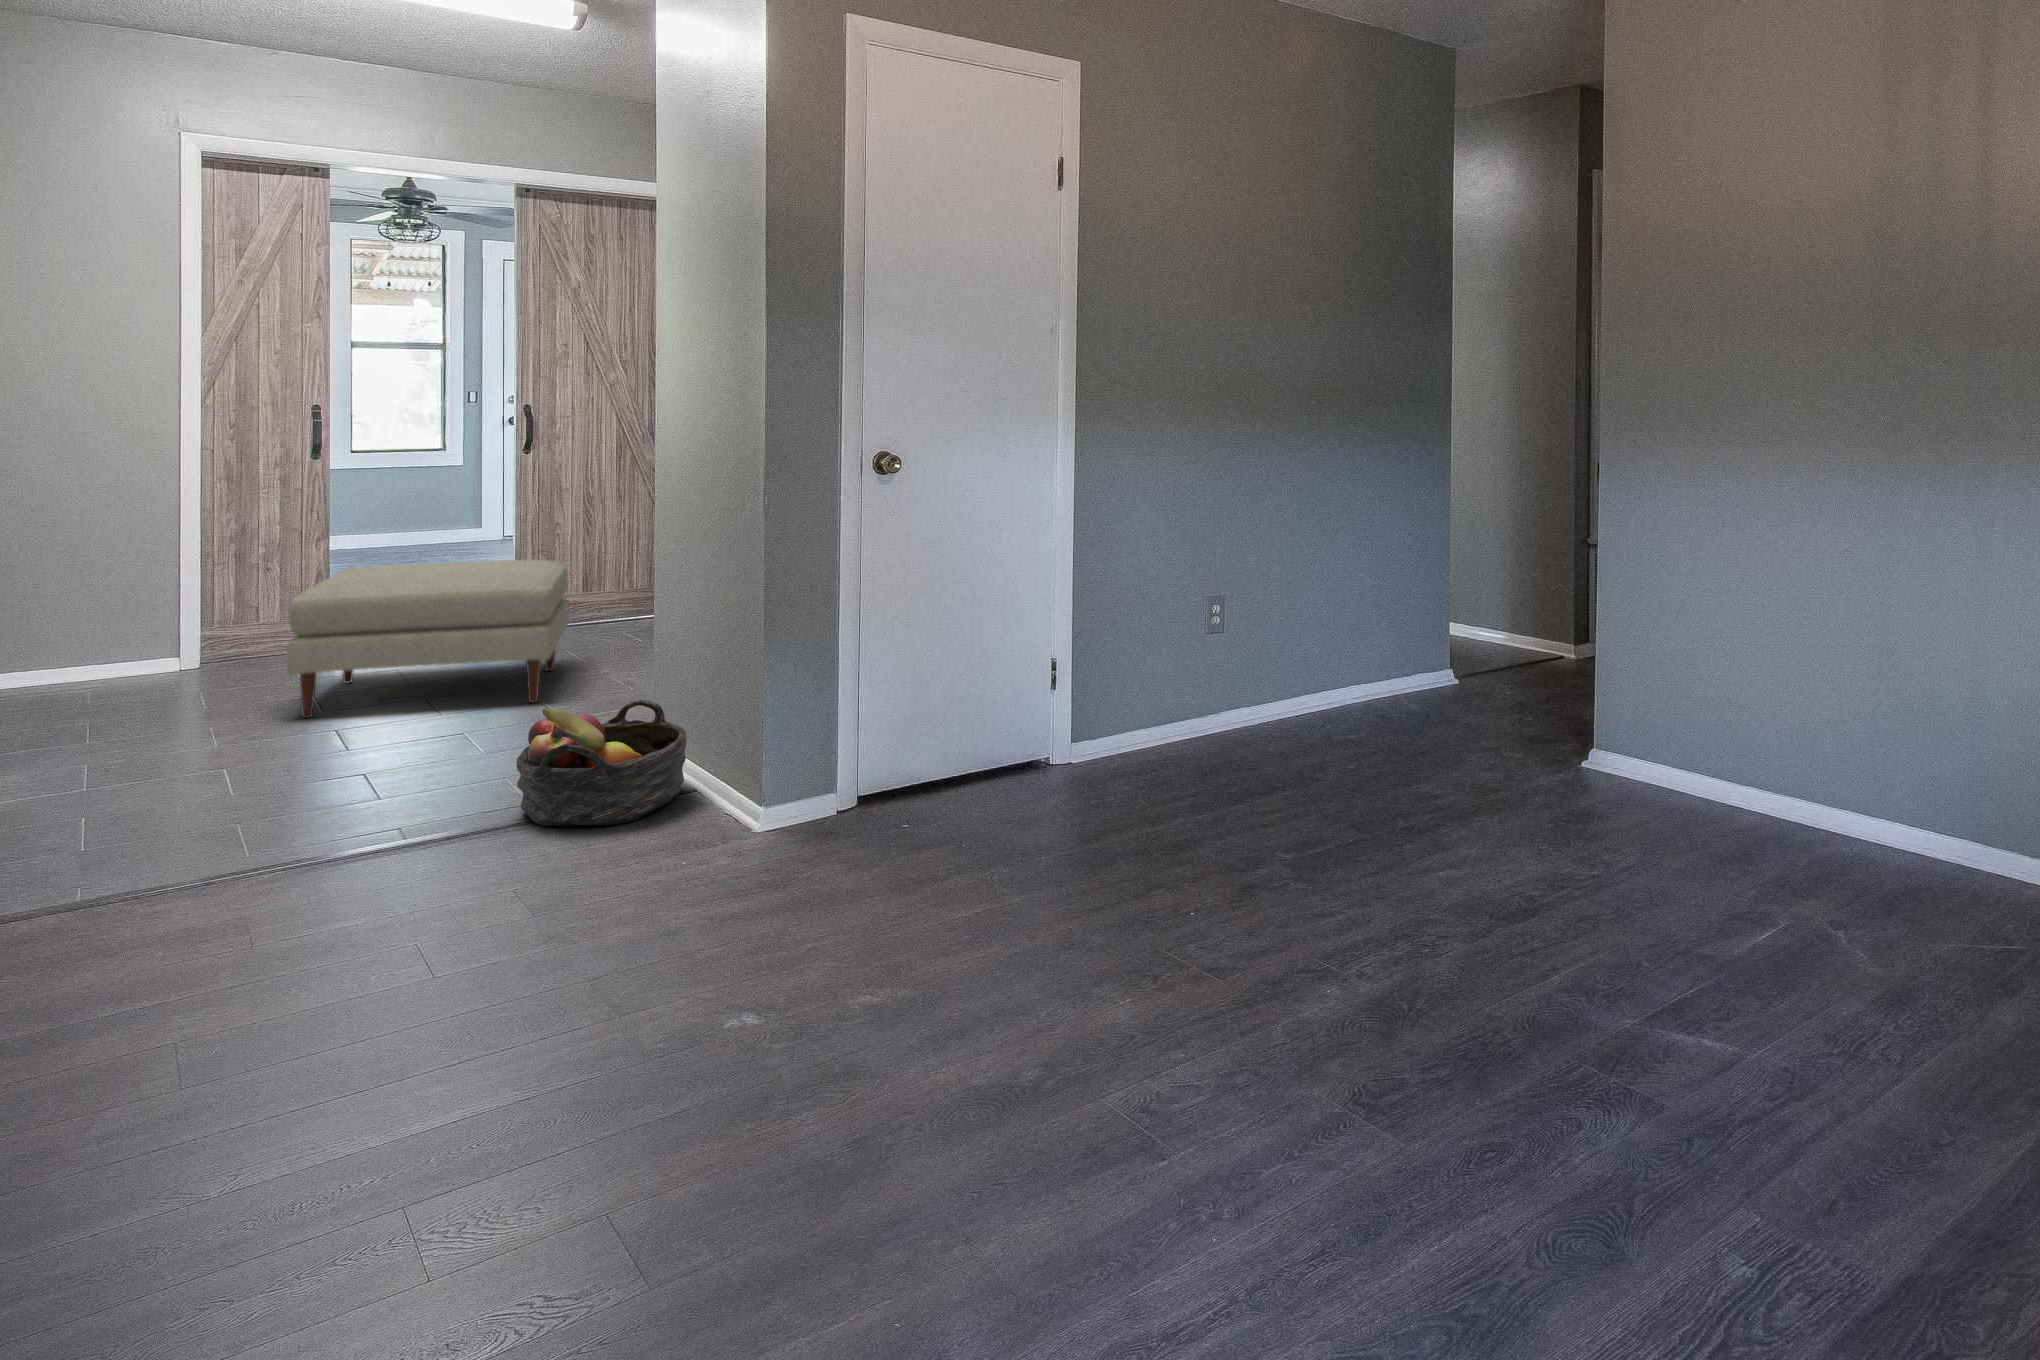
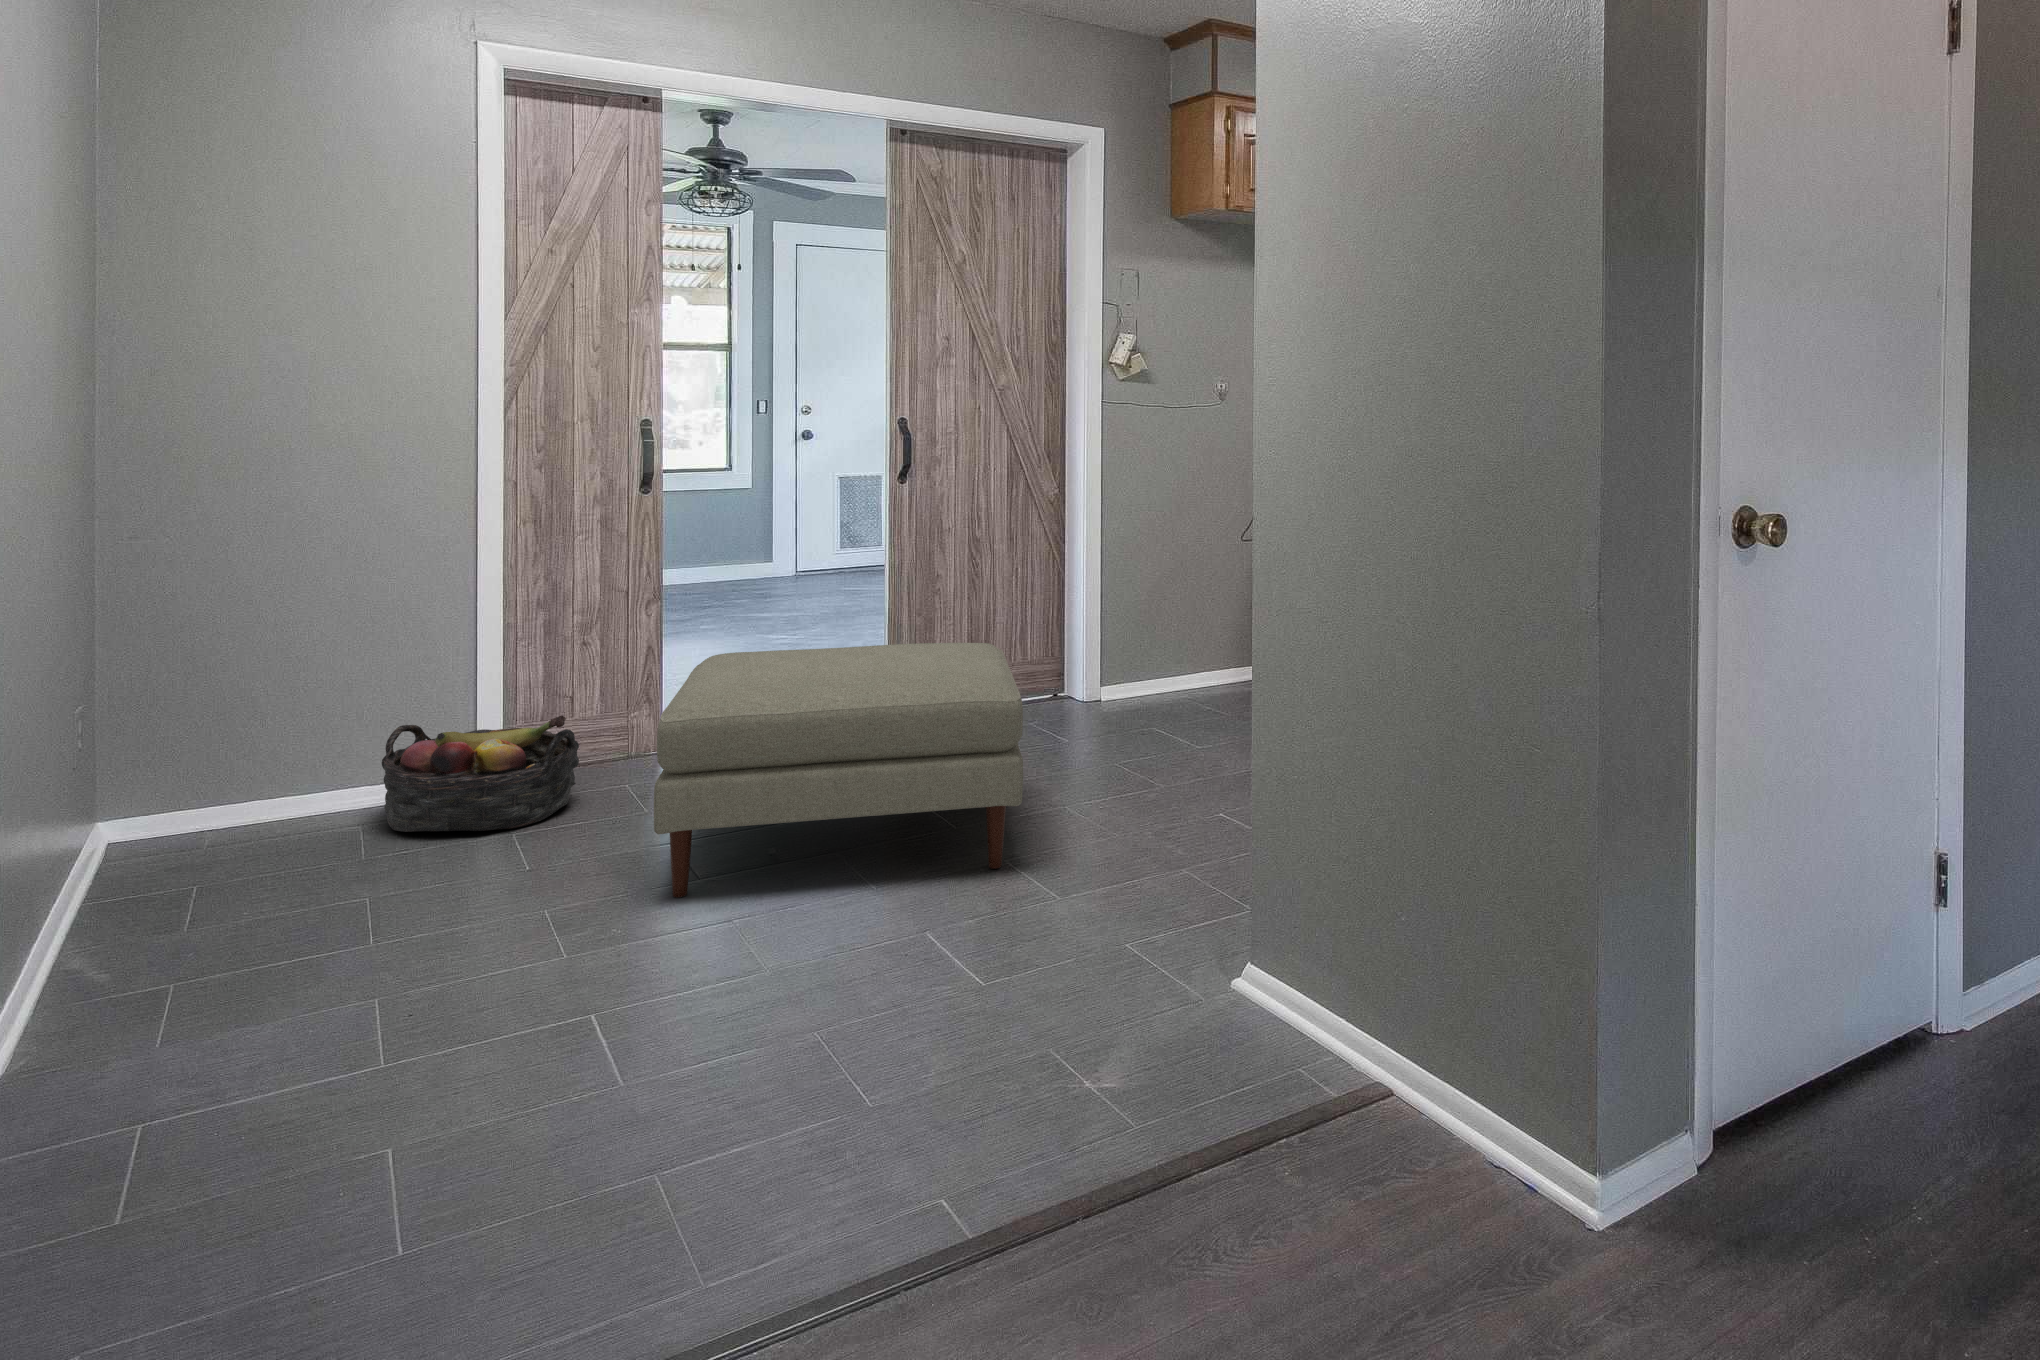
basket: present [516,700,687,826] -> present [382,716,579,832]

